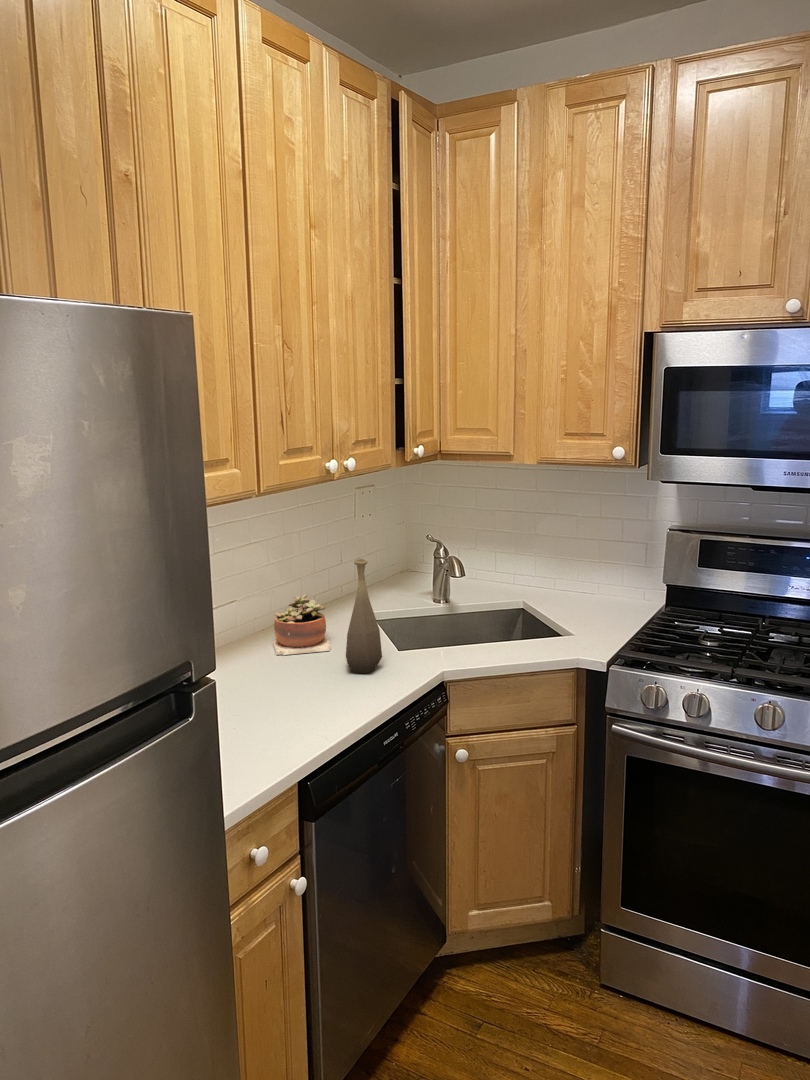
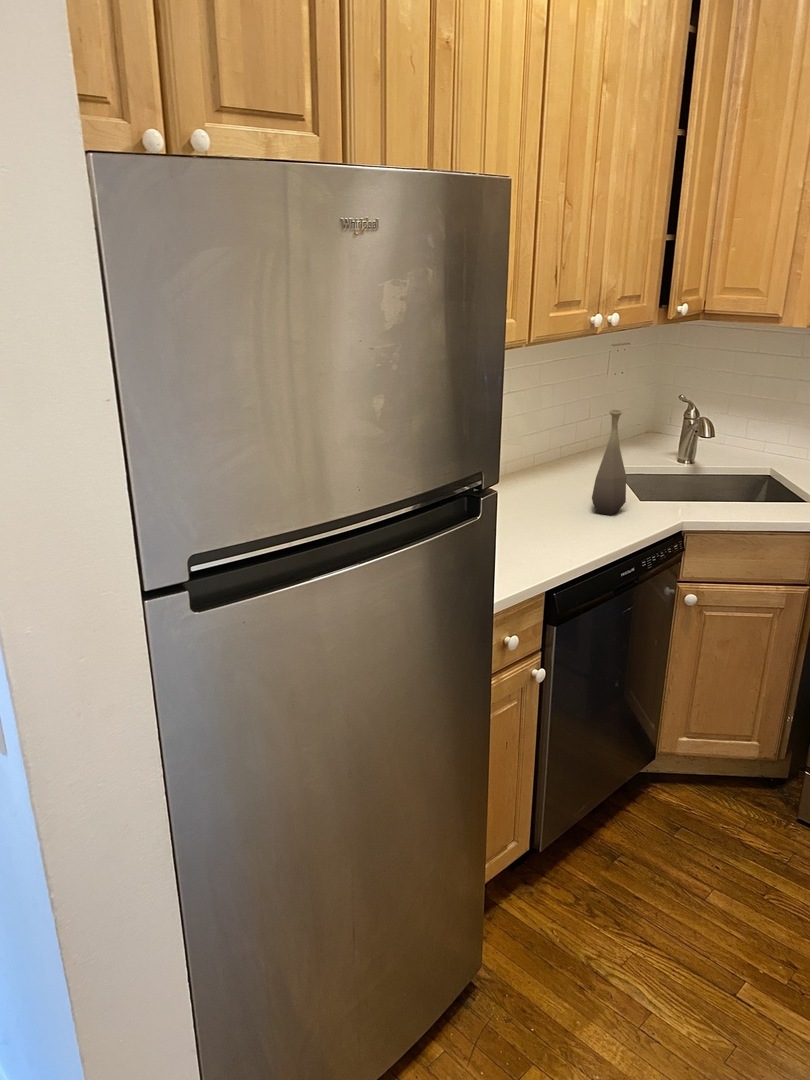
succulent plant: present [273,594,331,655] -> none [525,441,577,493]

